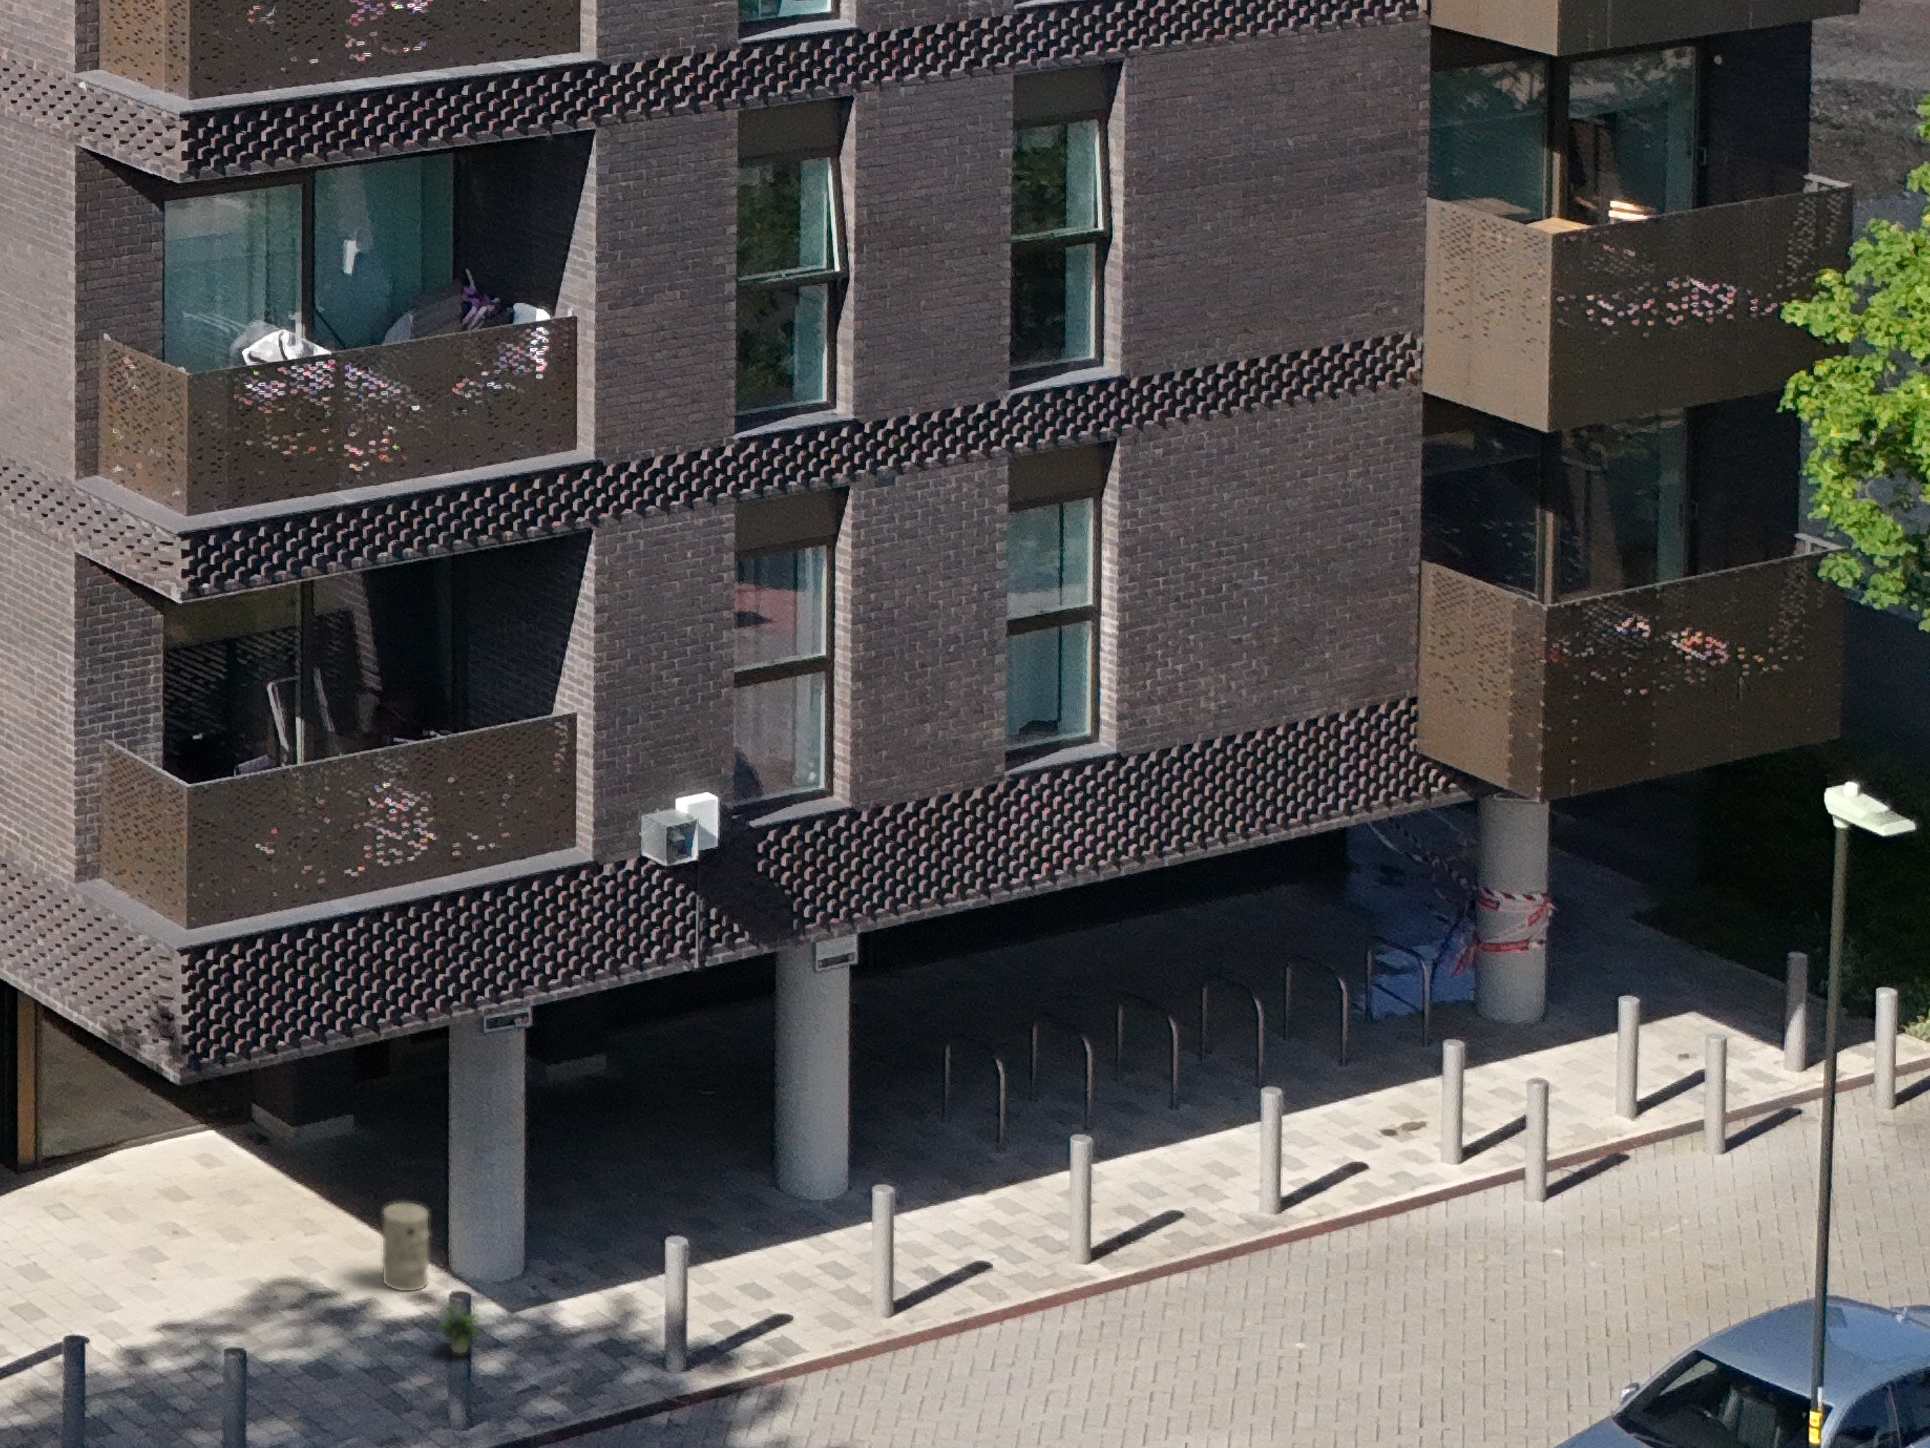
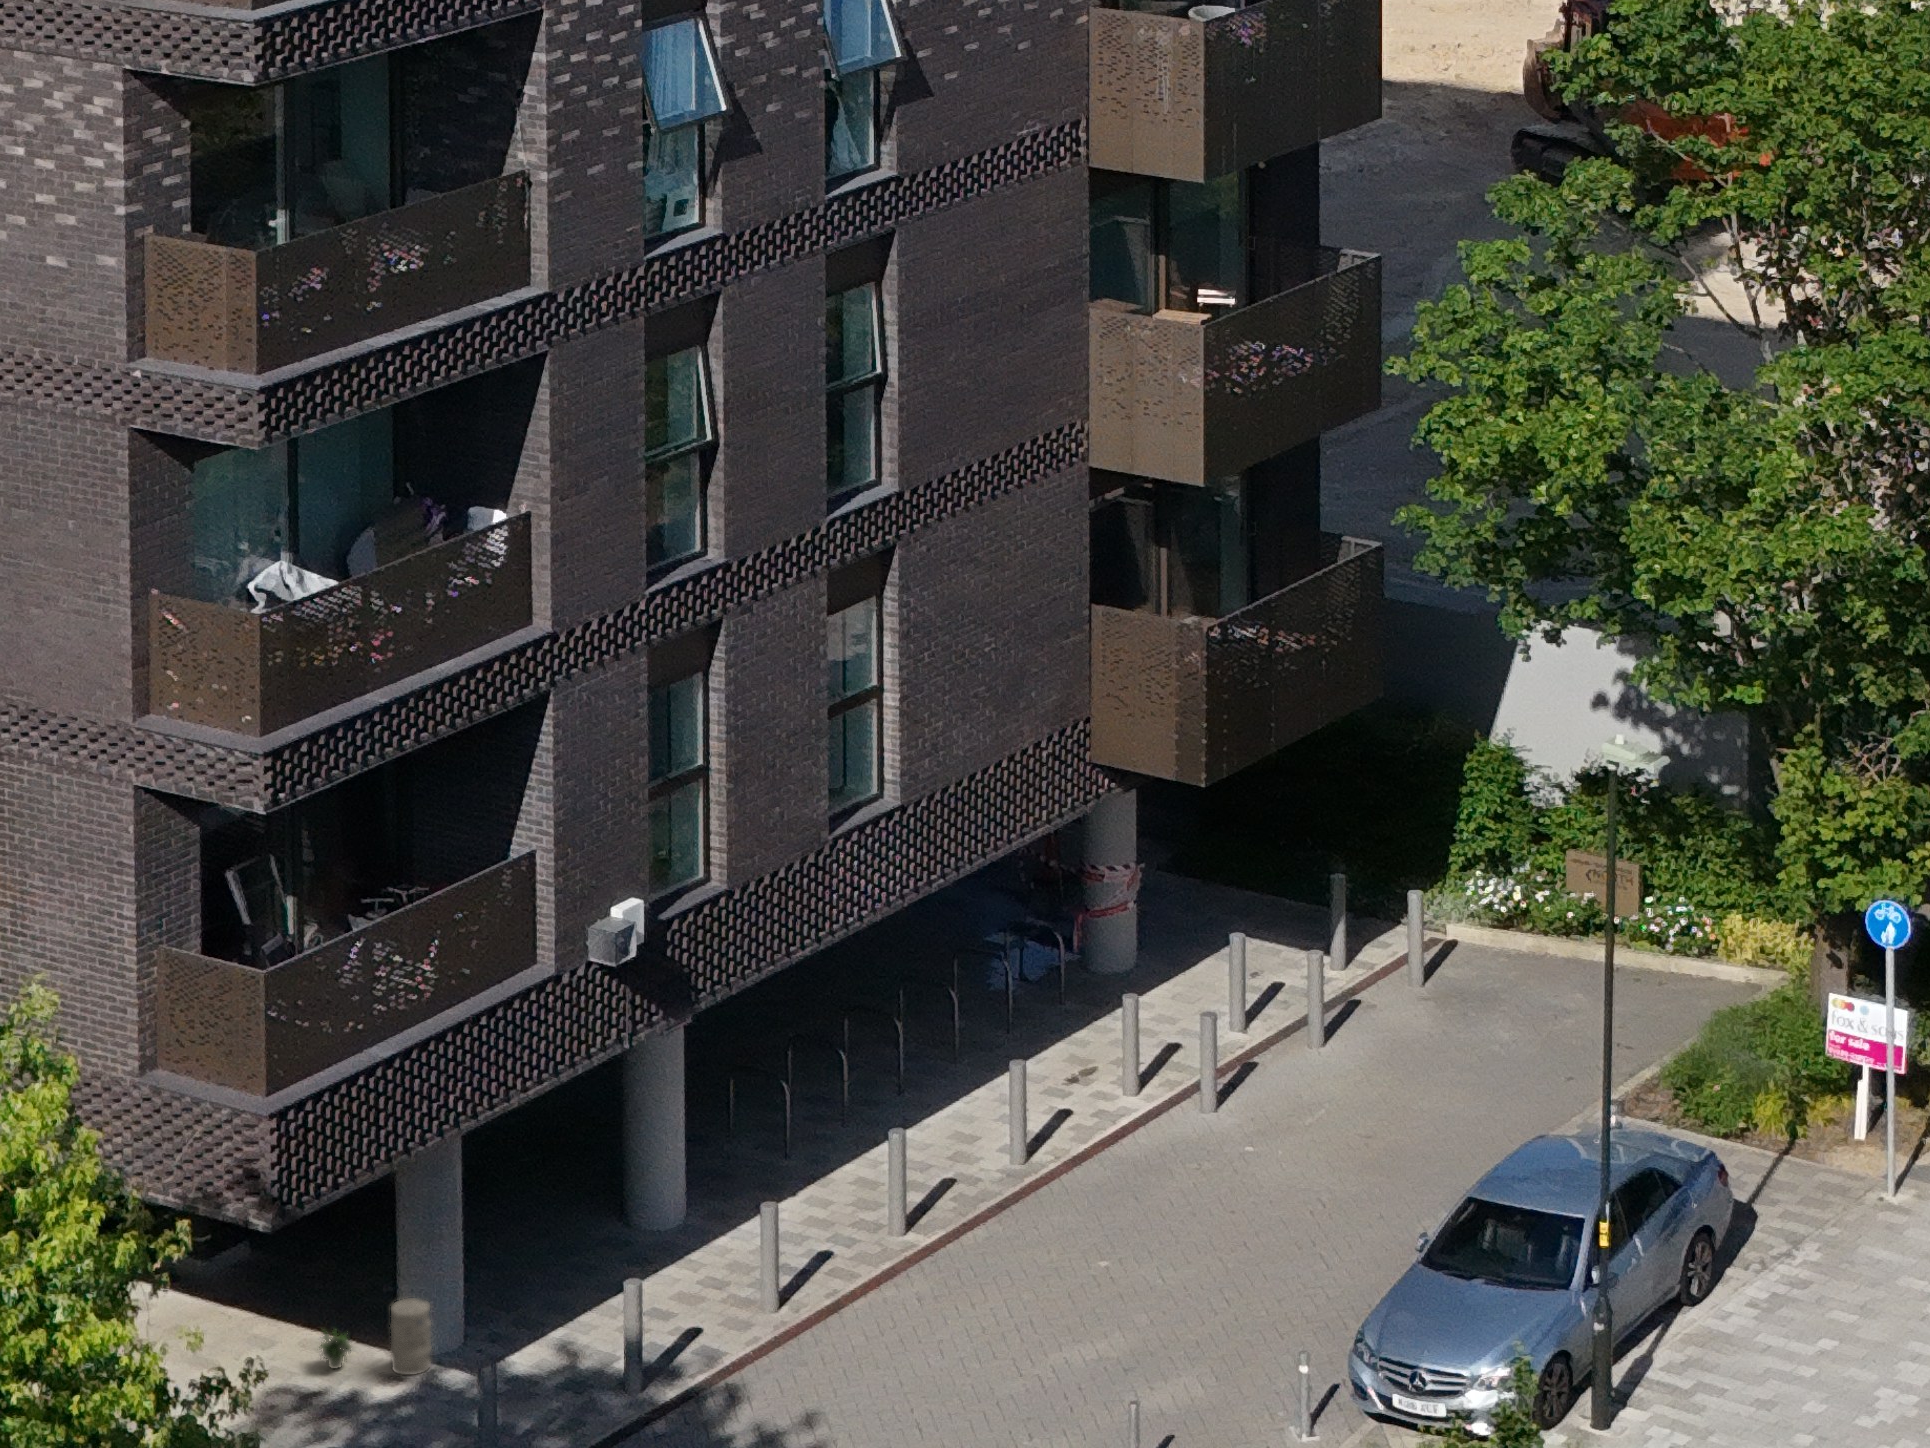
potted plant: present [441,1306,480,1353] -> present [319,1332,351,1369]

